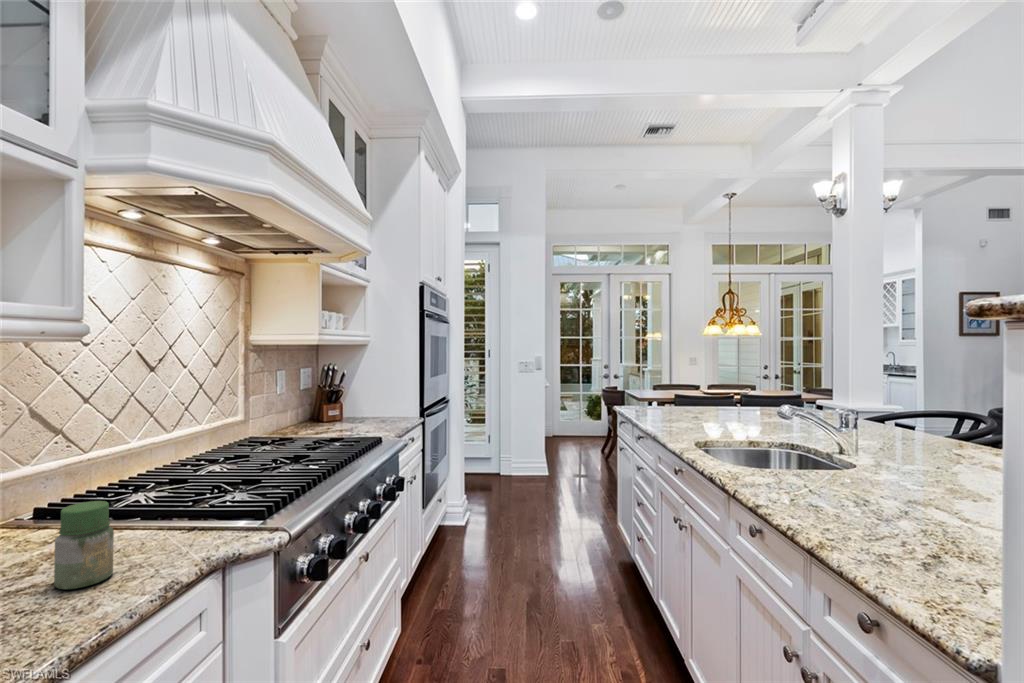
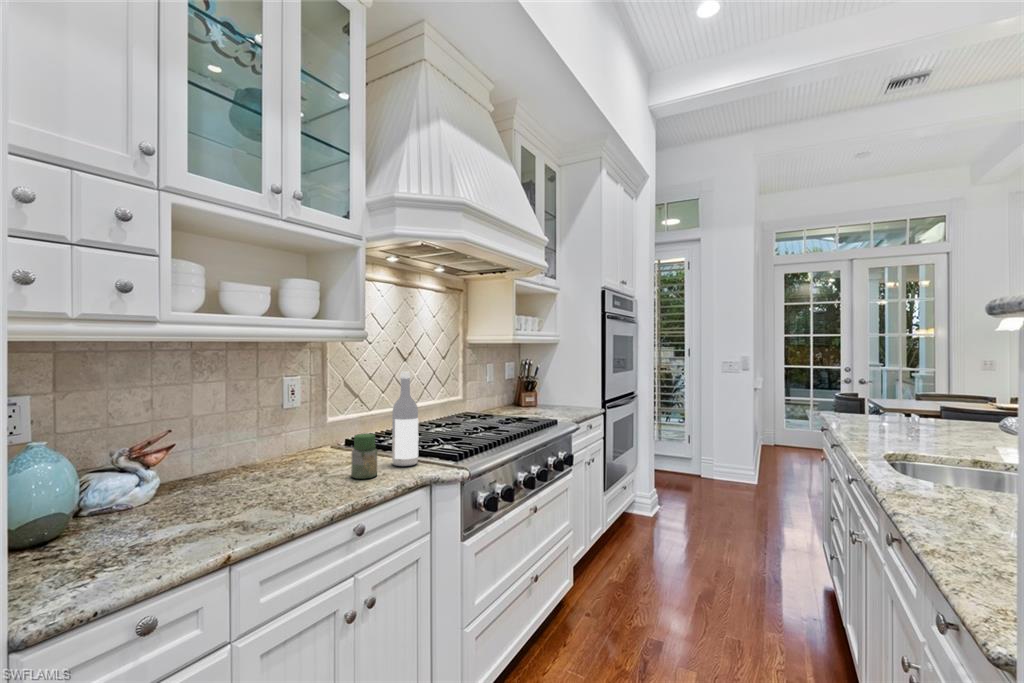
wine bottle: none [142,388,192,545] -> present [392,371,418,466]

